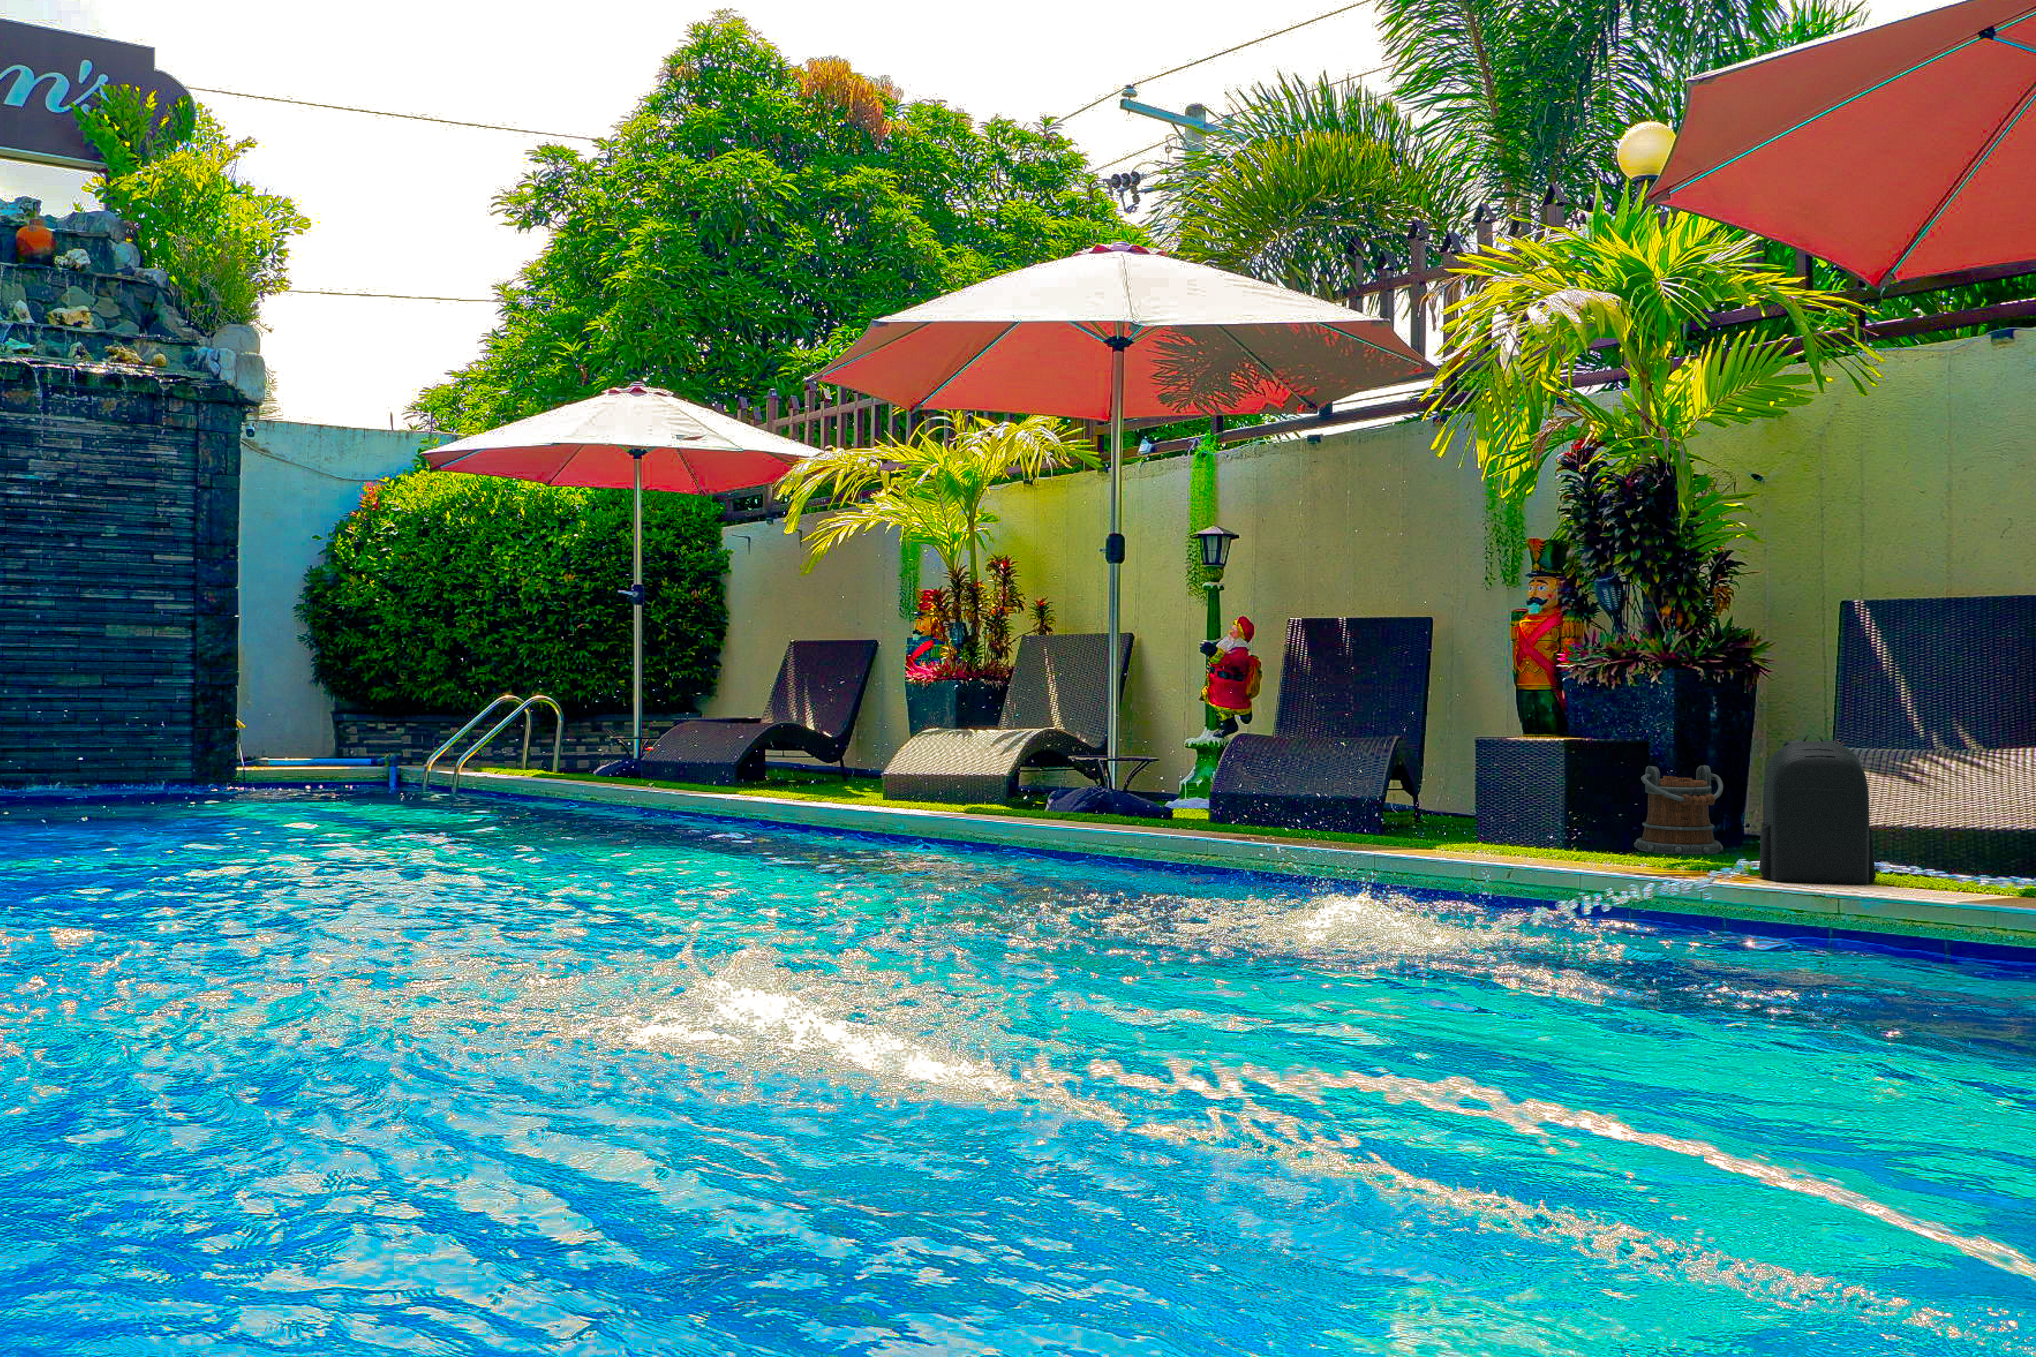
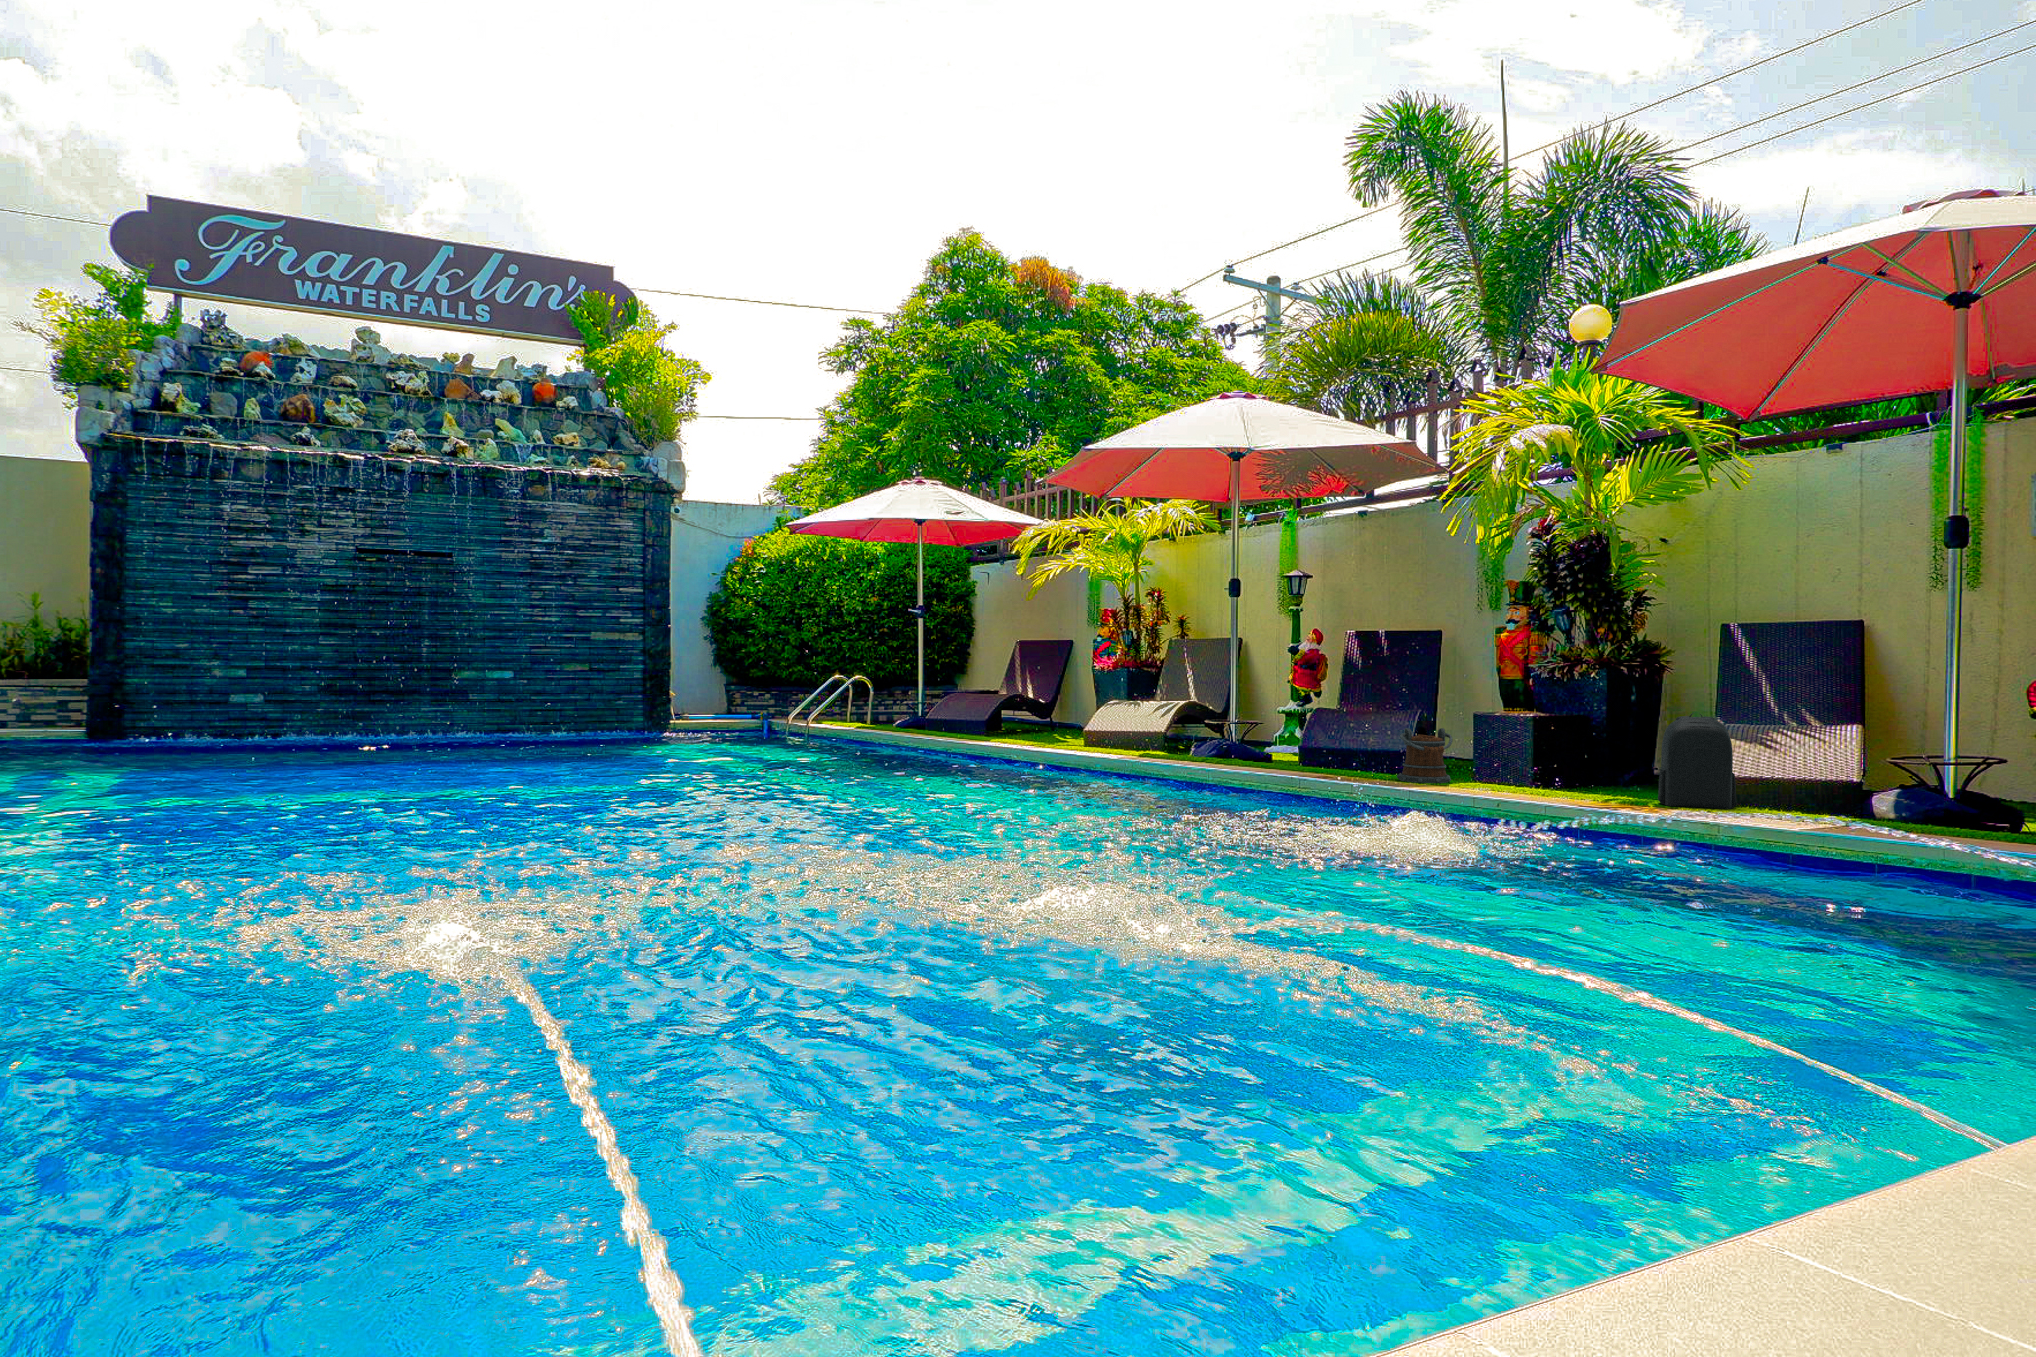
bucket: present [1634,765,1723,854] -> present [1397,728,1453,783]

